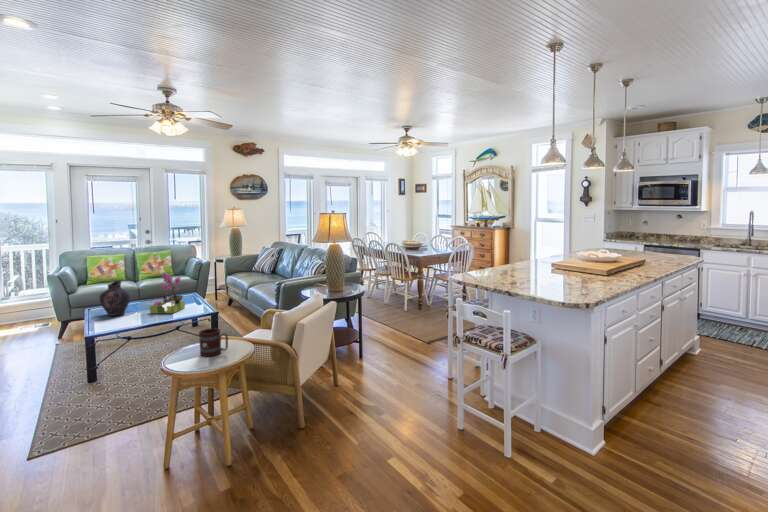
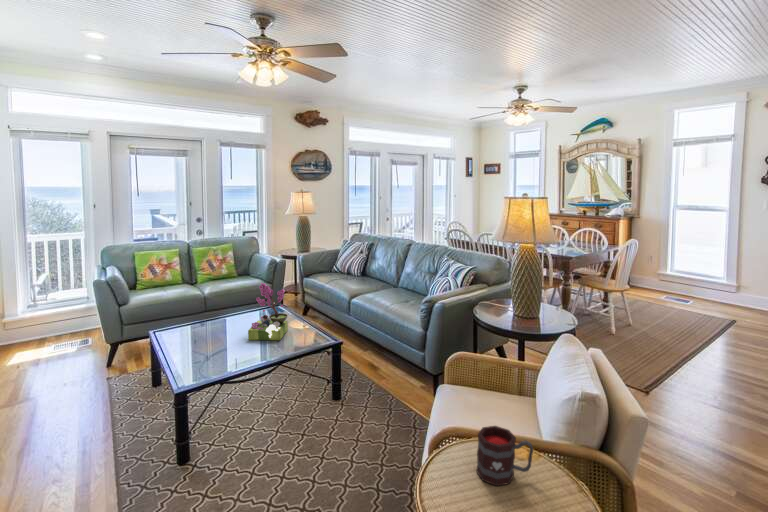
vase: present [100,281,130,316] -> none [182,295,221,345]

